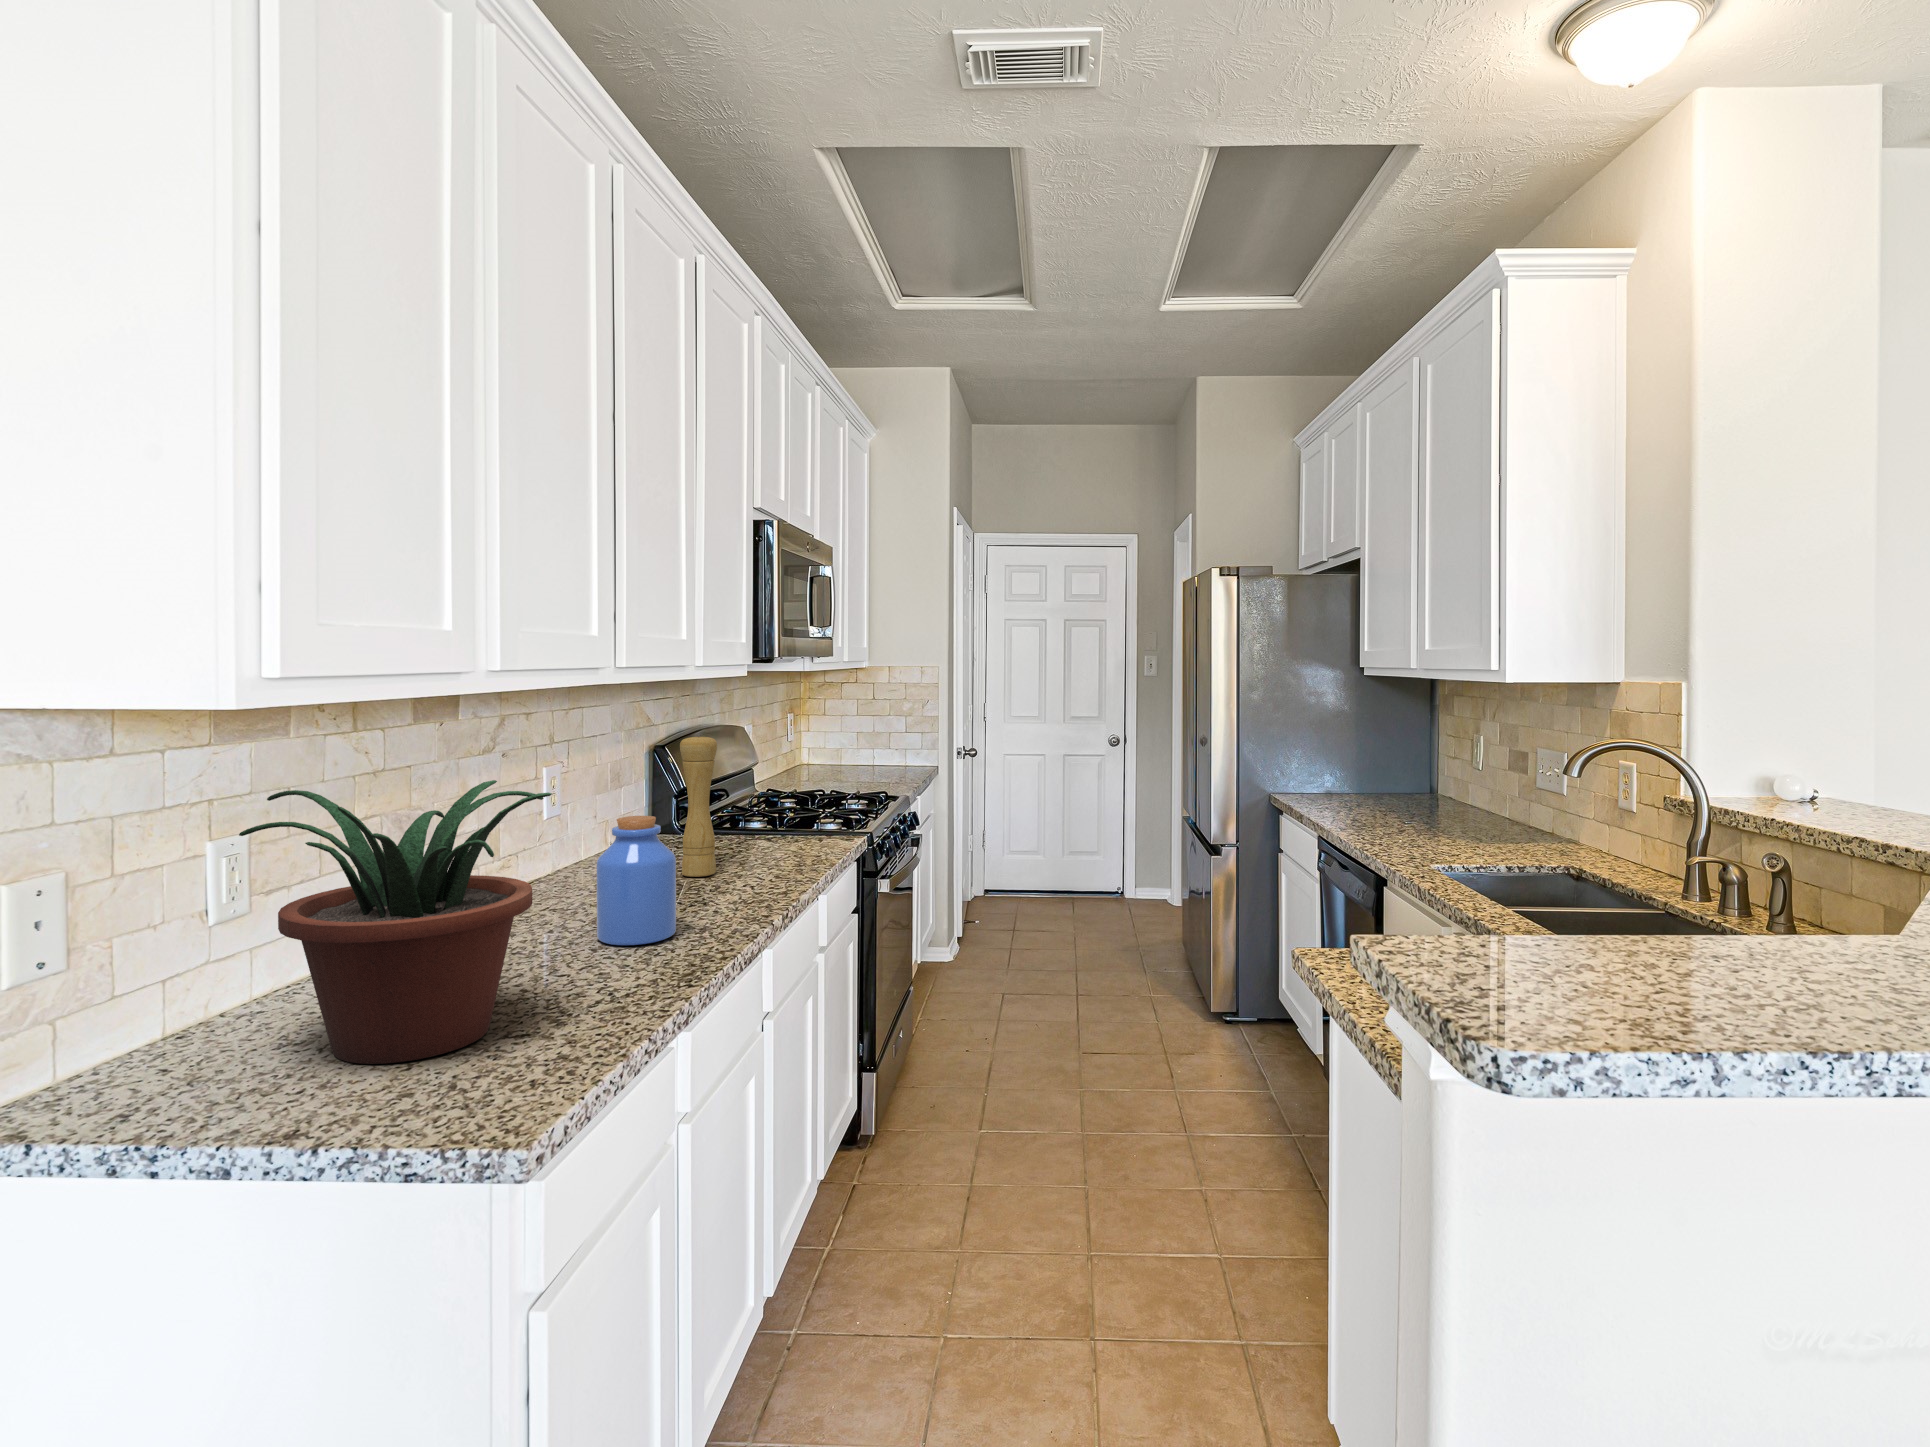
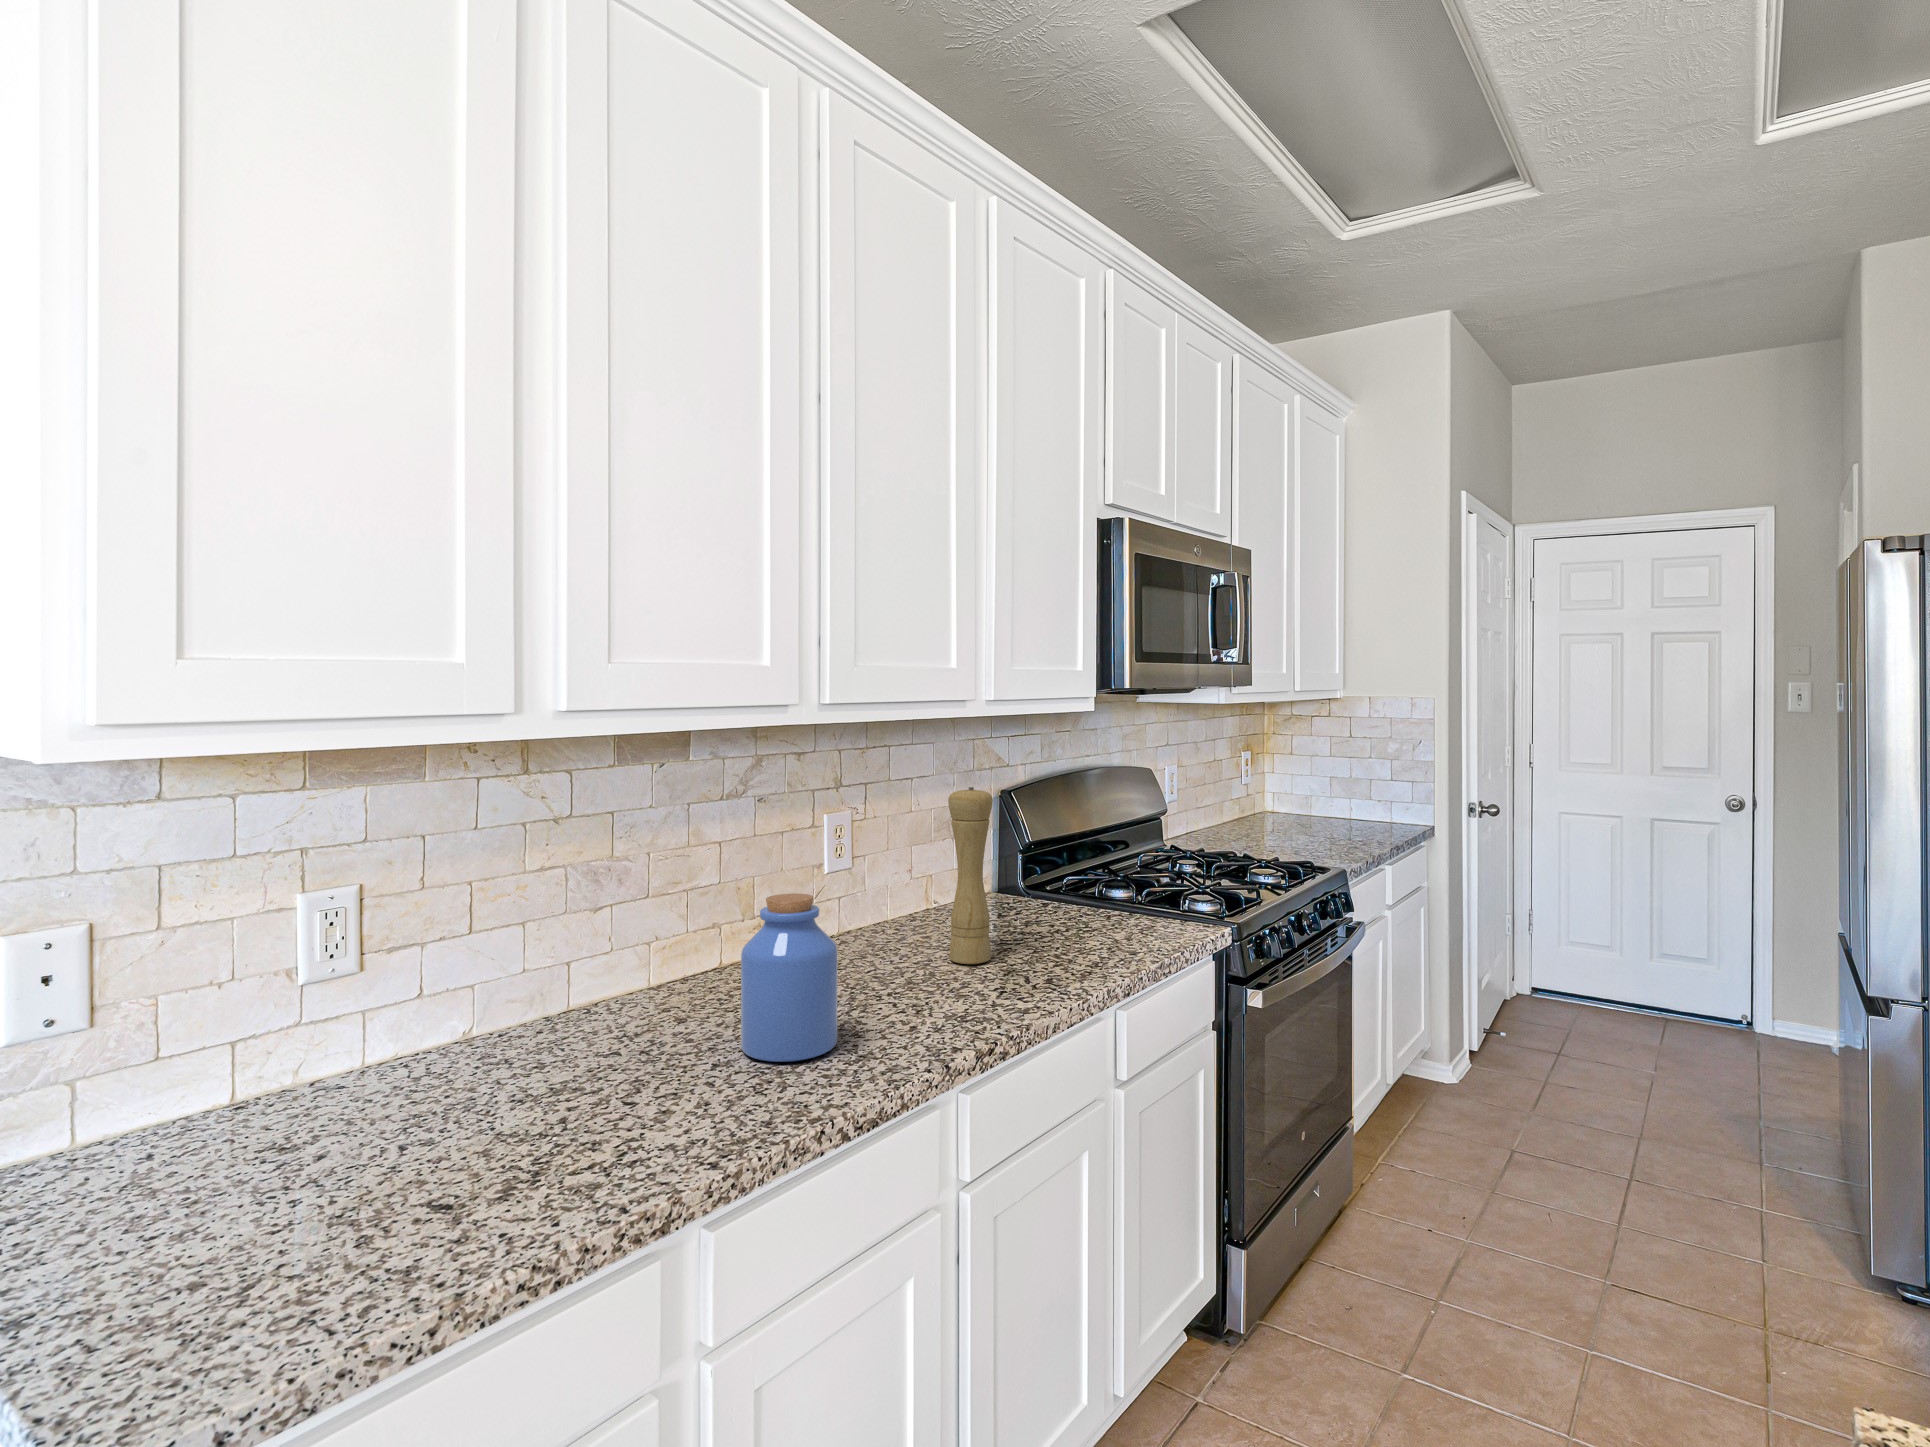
potted plant: present [239,780,552,1064] -> none [212,848,560,1202]

